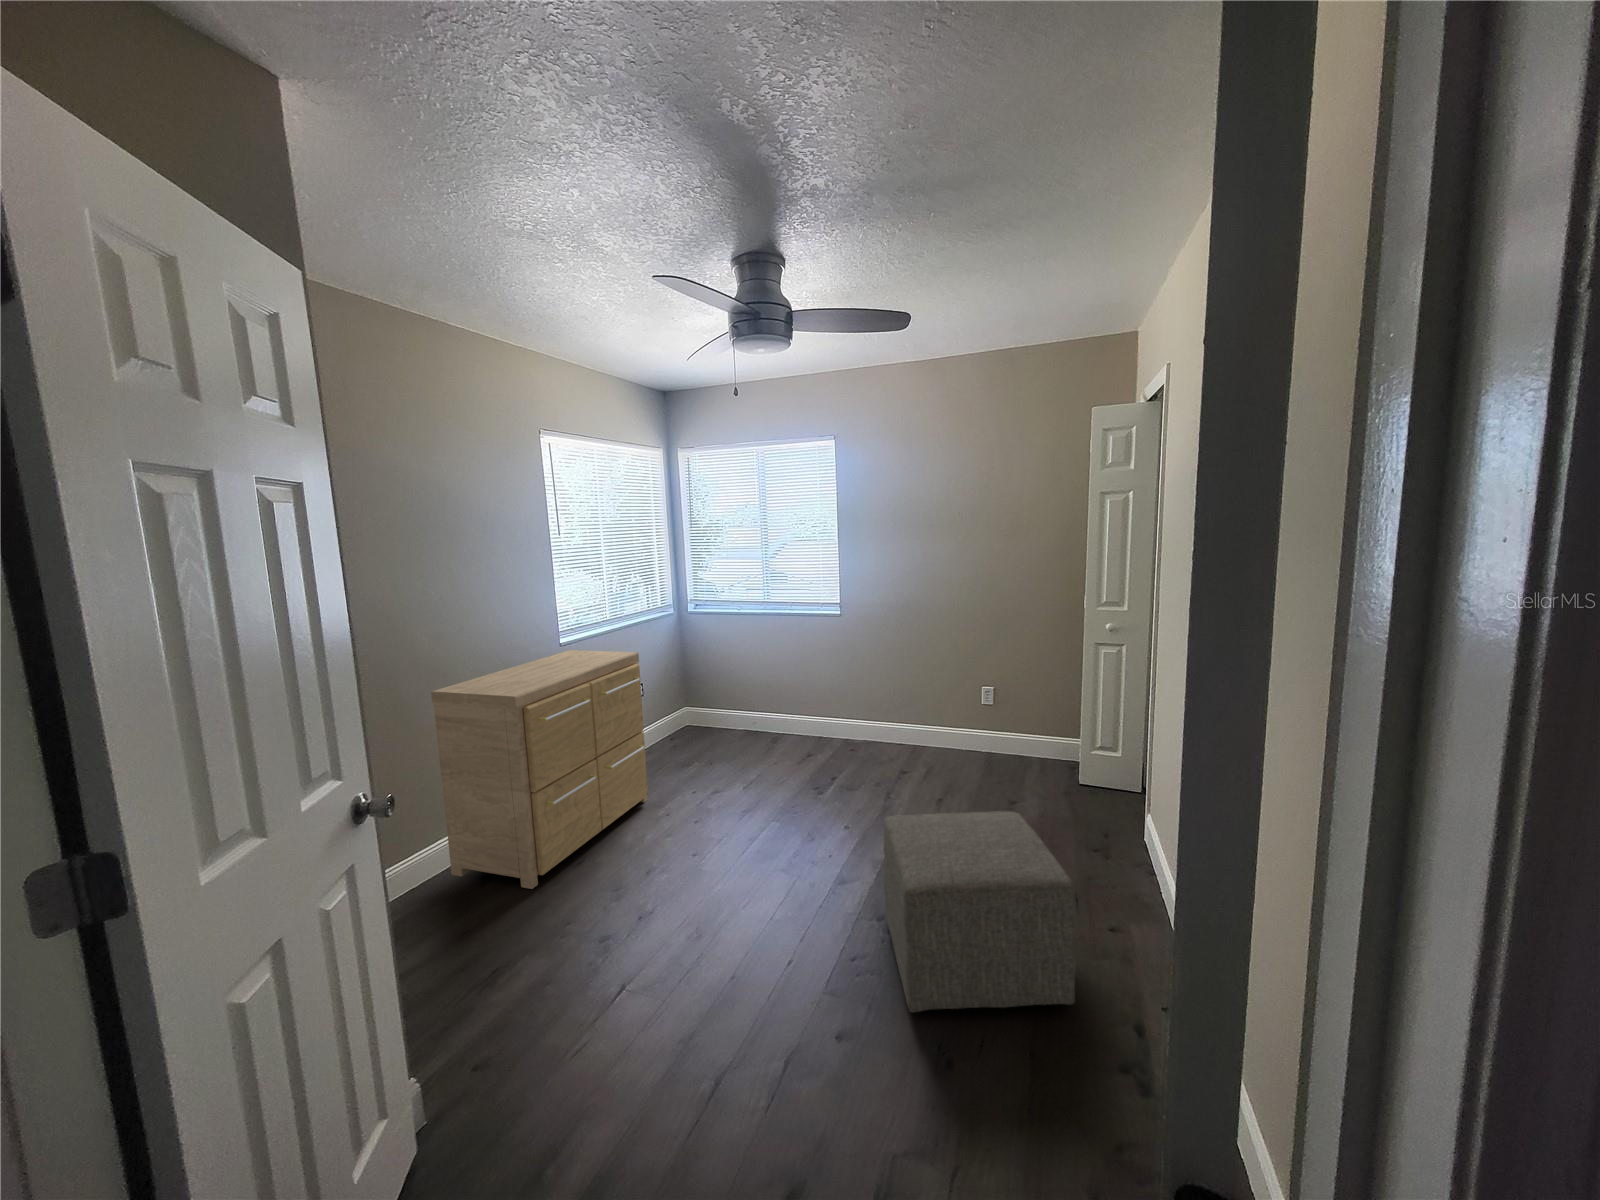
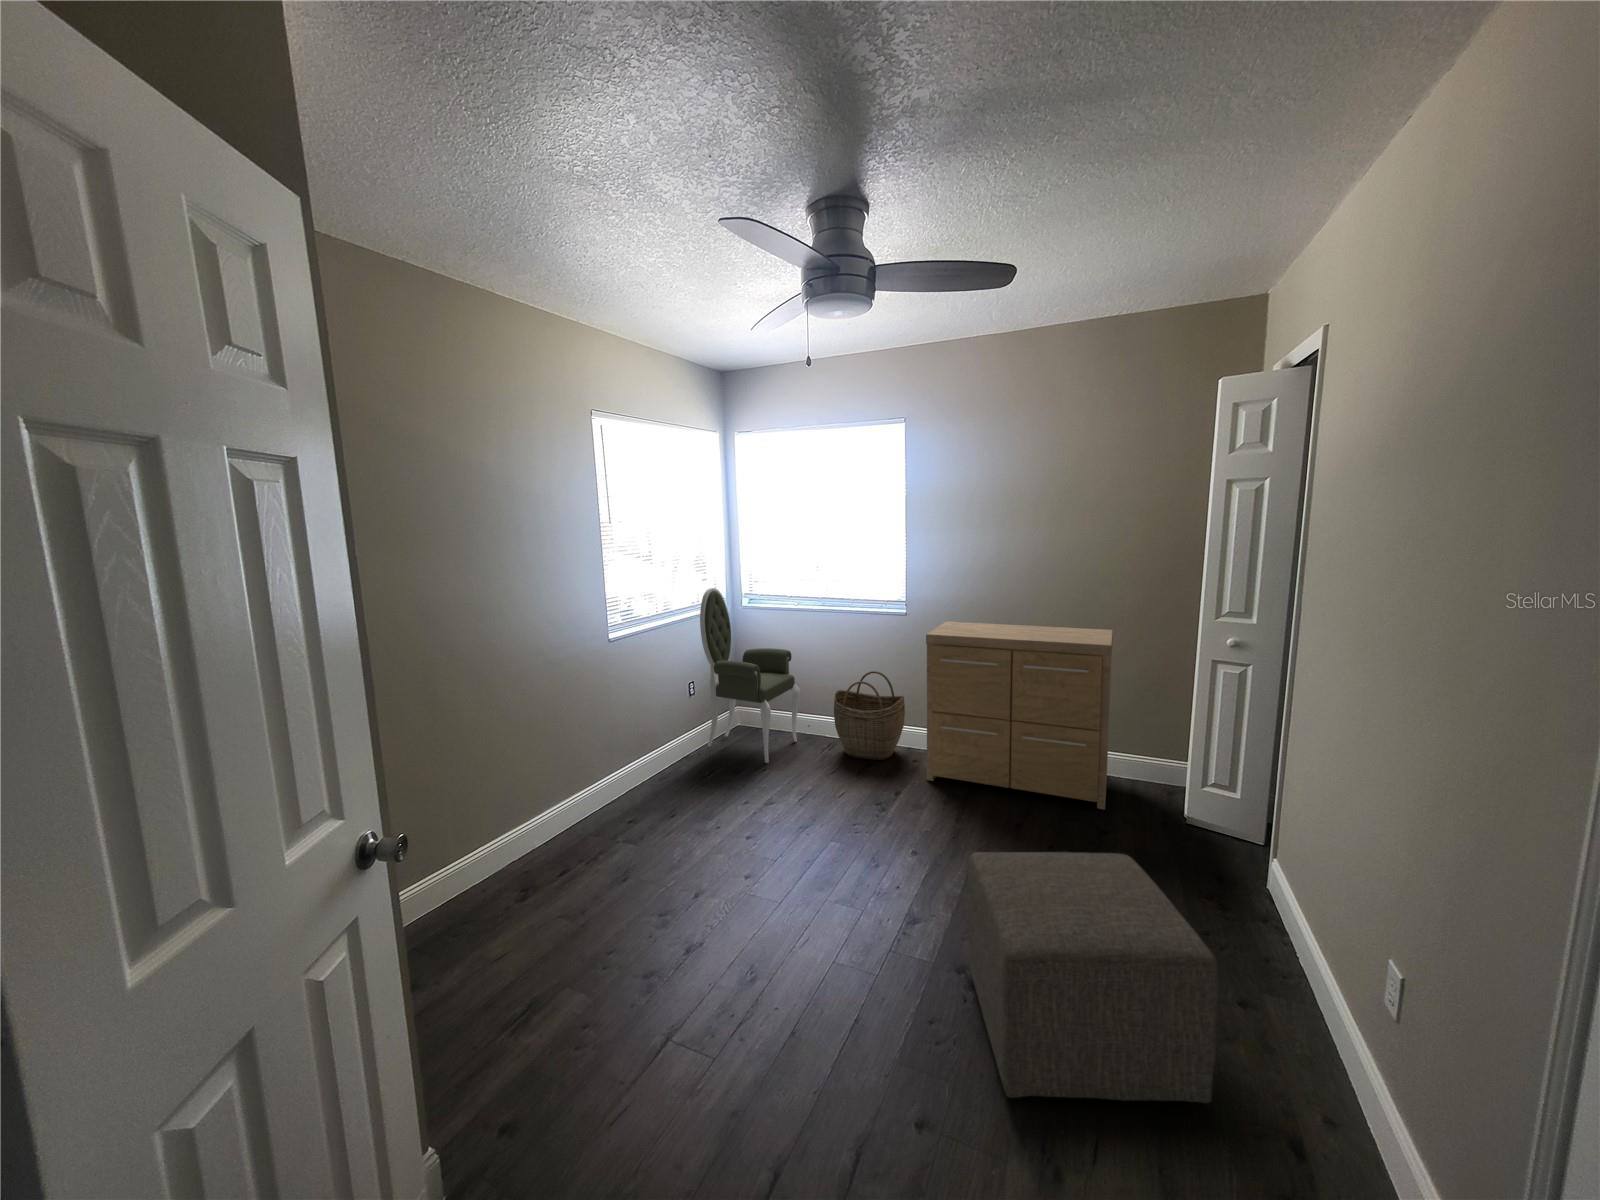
armchair: none [646,595,744,759] -> present [700,588,800,763]
dresser: present [431,650,648,889] -> present [926,622,1113,809]
woven basket: none [775,670,841,753] -> present [834,671,905,760]

